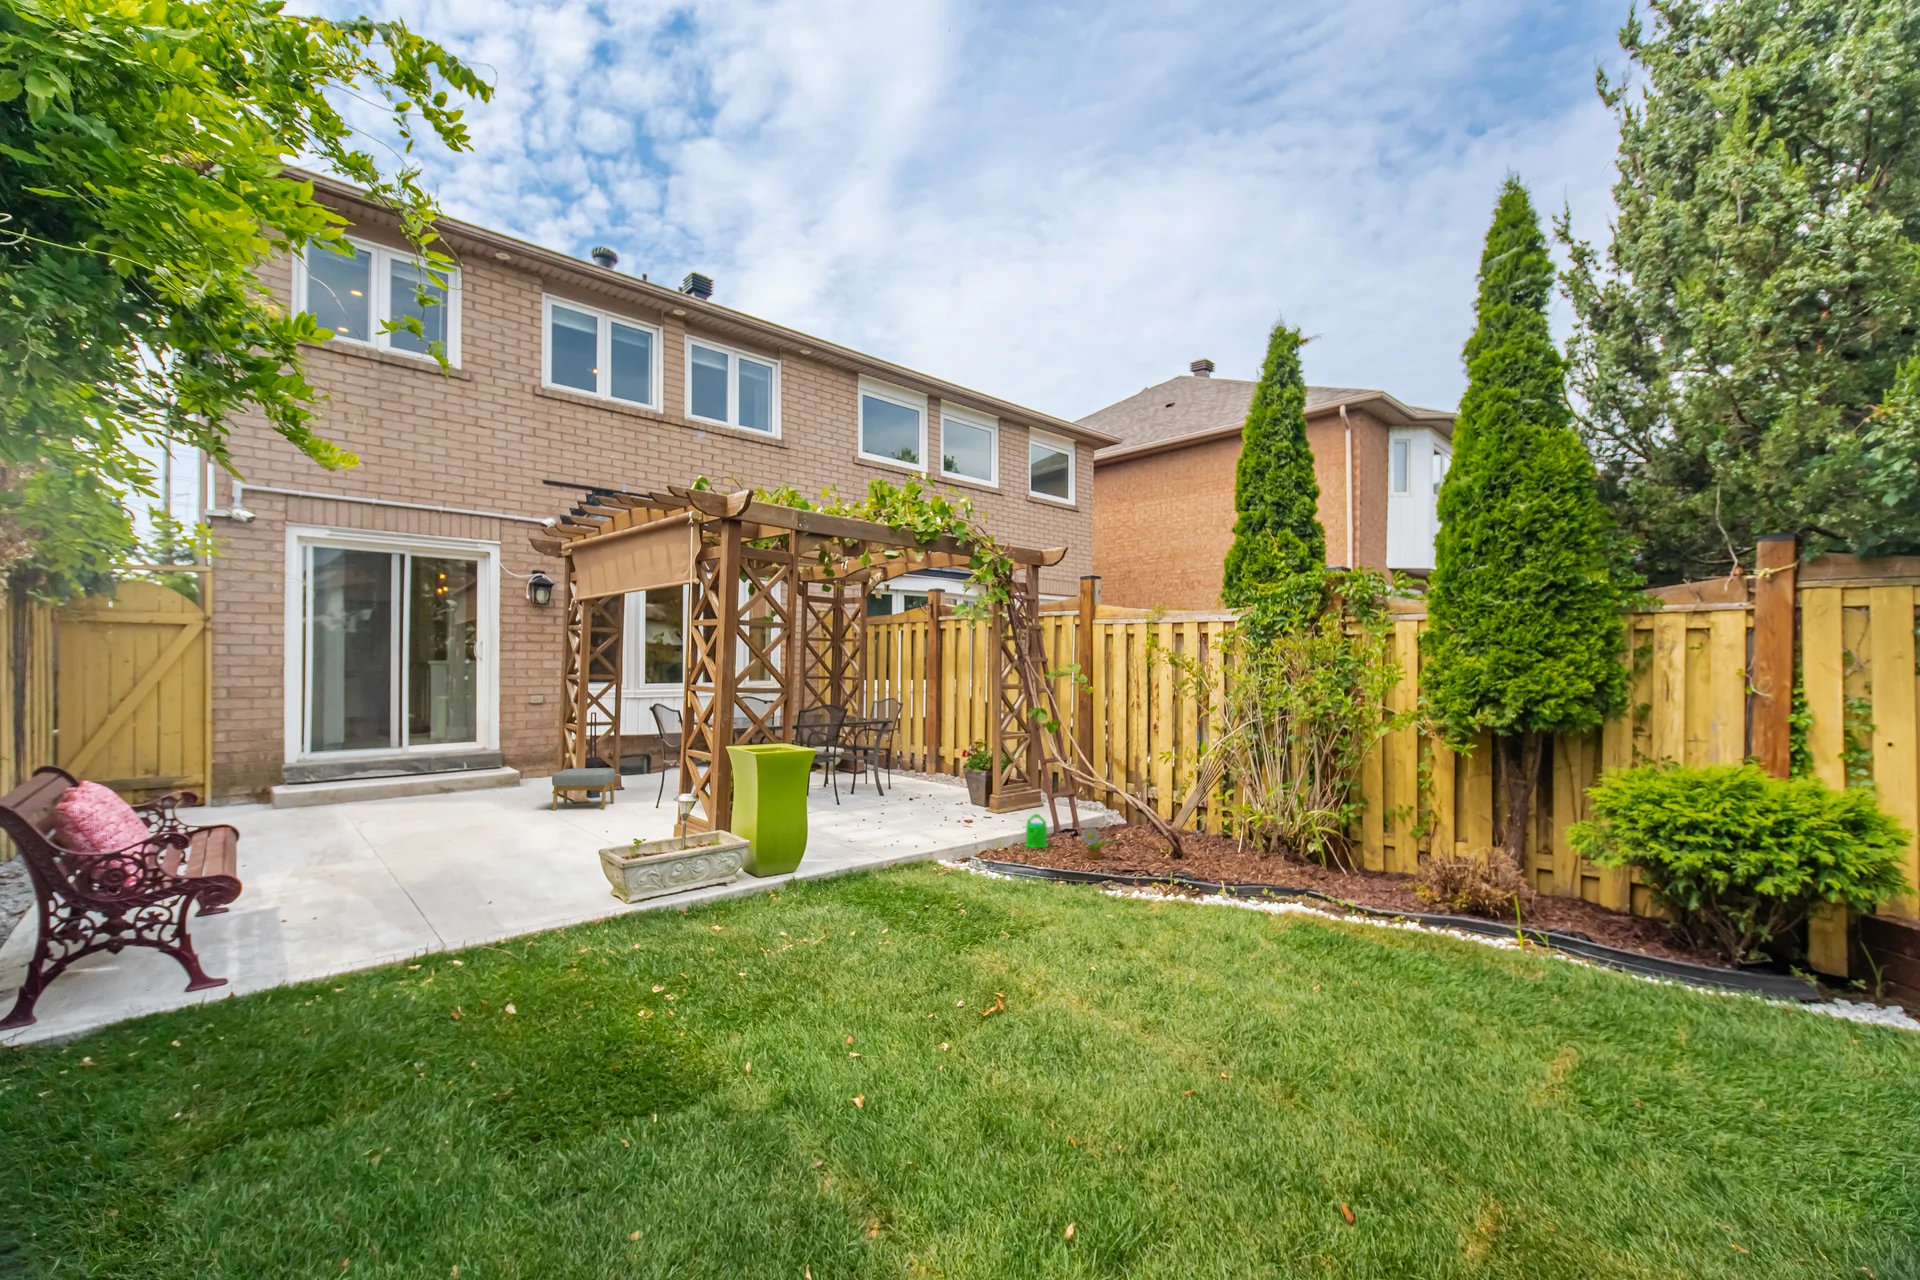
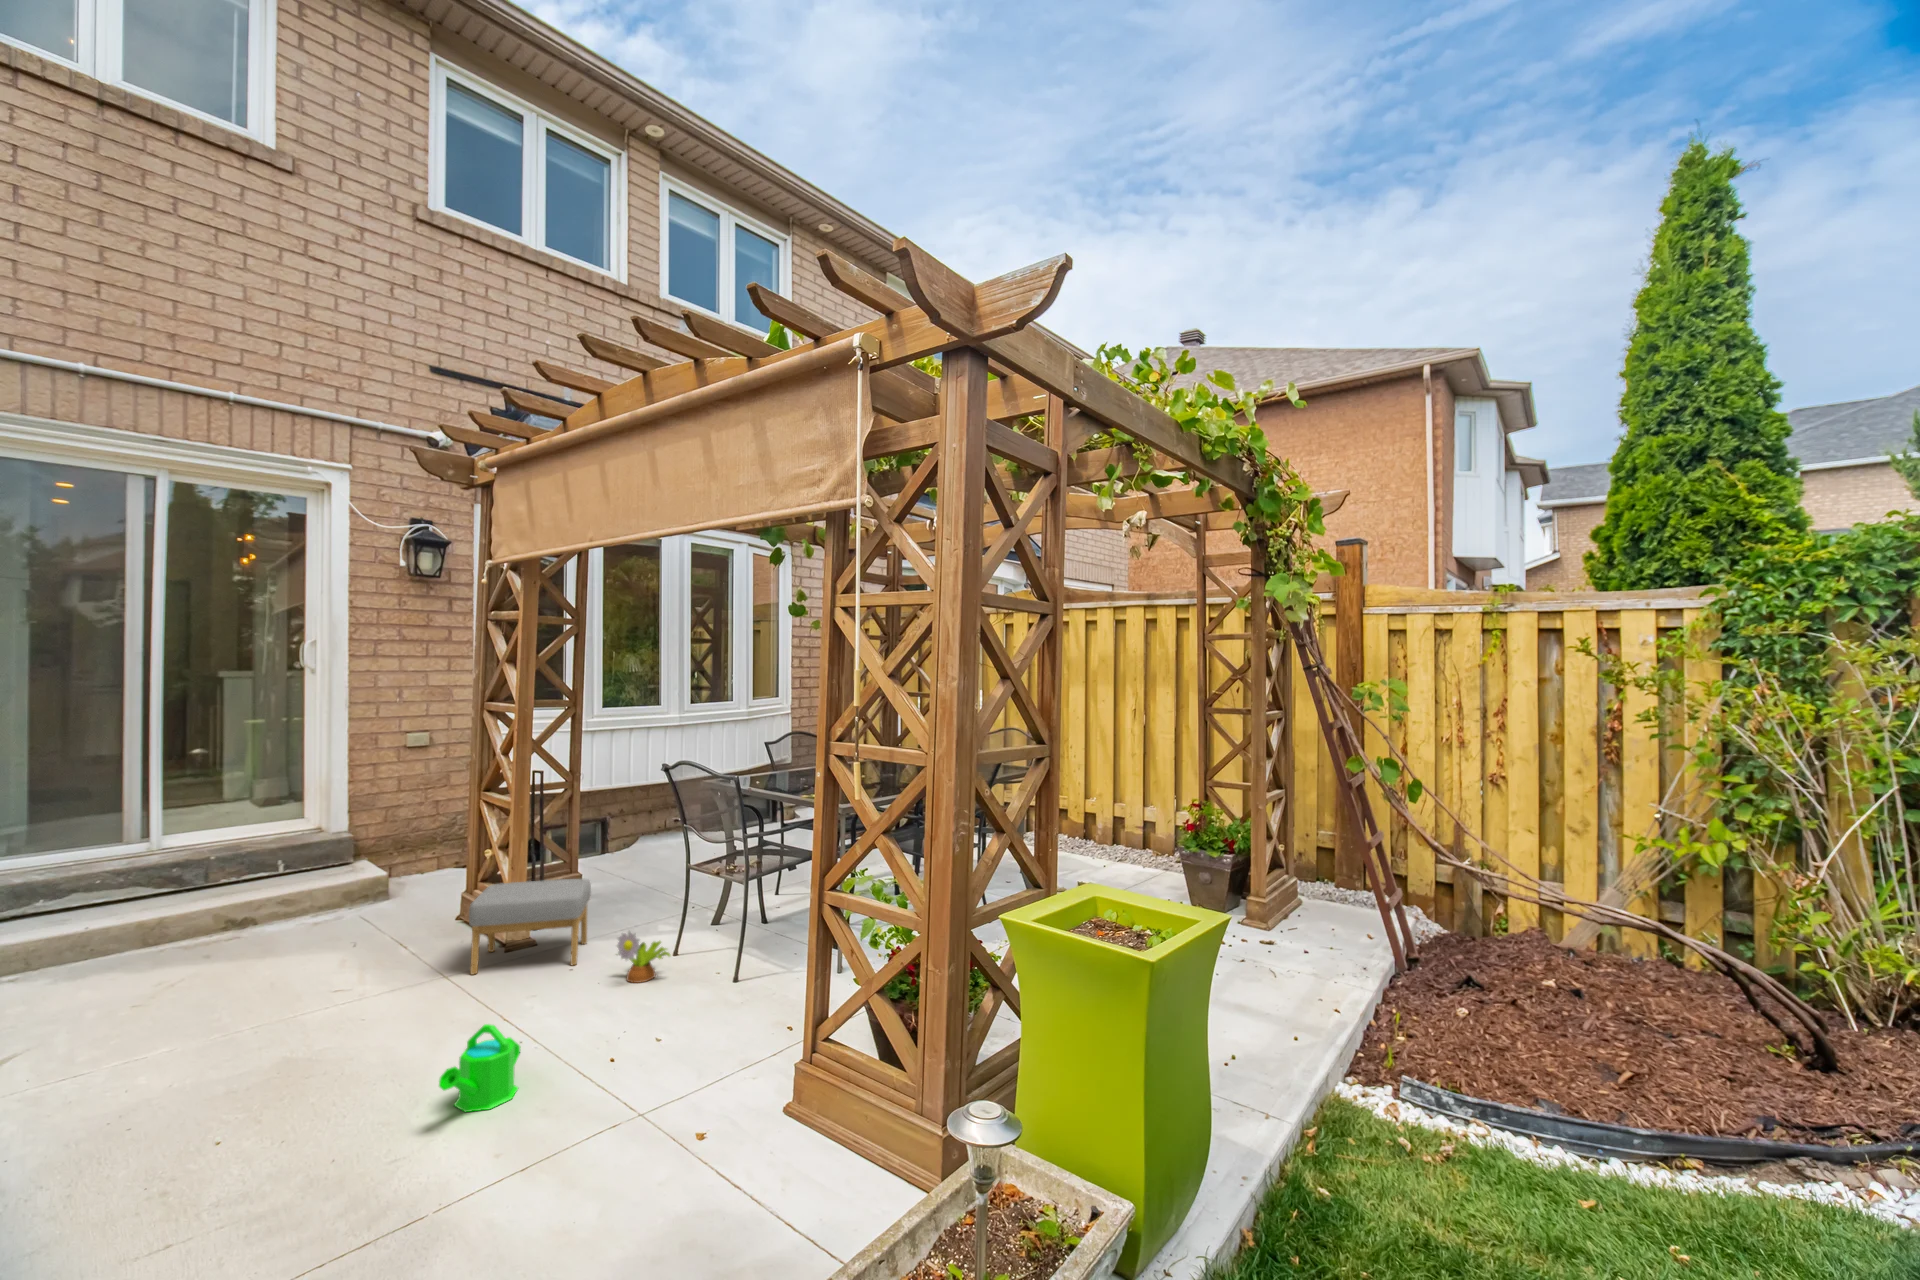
watering can: present [1025,814,1047,848] -> present [439,1024,521,1112]
decorative plant: present [1083,827,1112,859] -> present [617,931,670,983]

